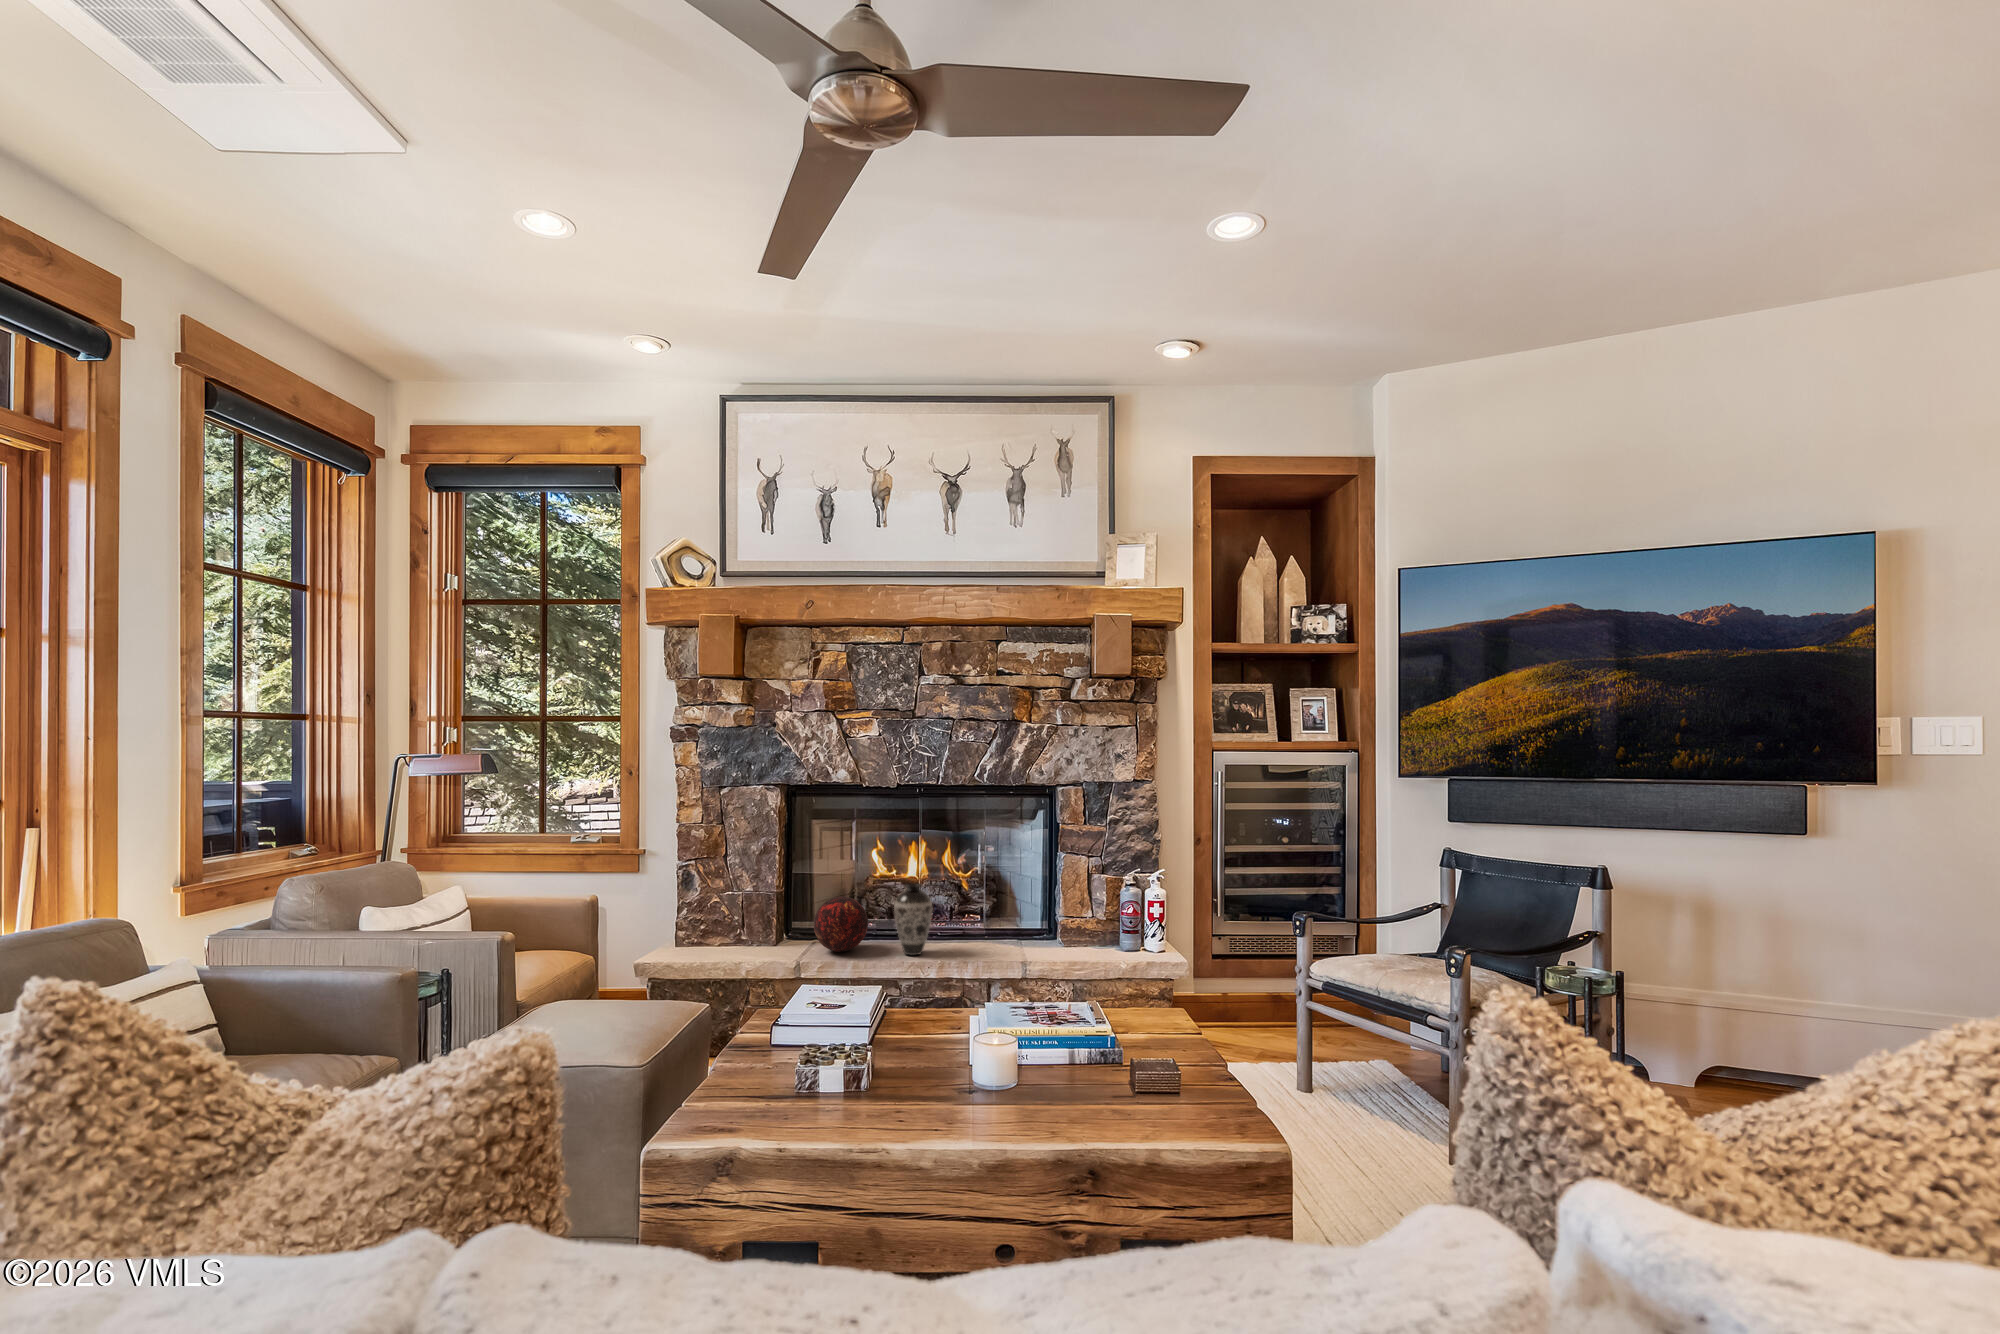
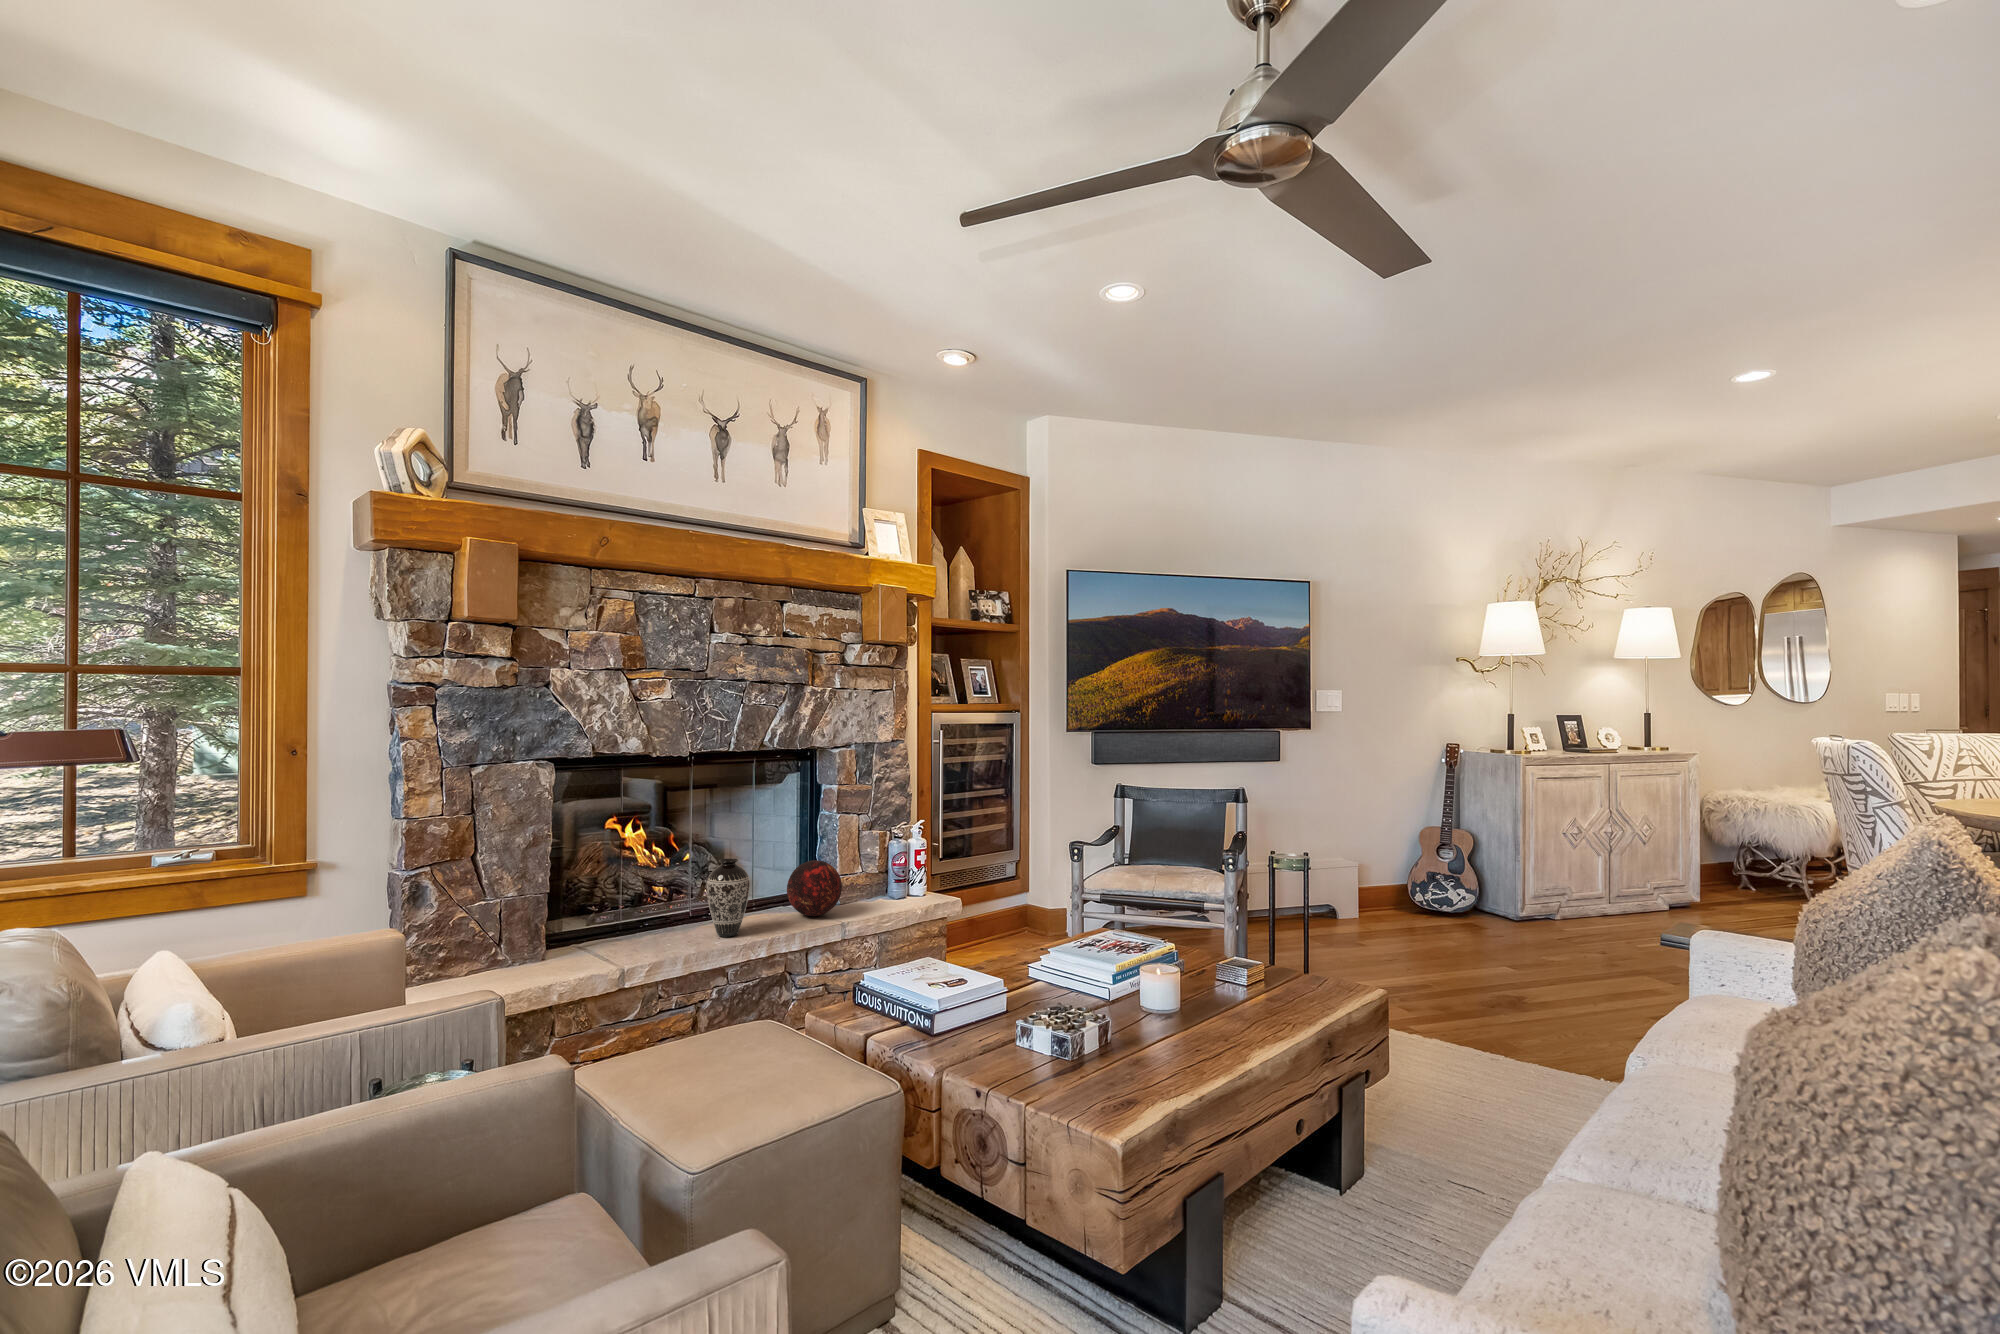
decorative orb: present [814,896,868,952] -> present [787,860,842,916]

